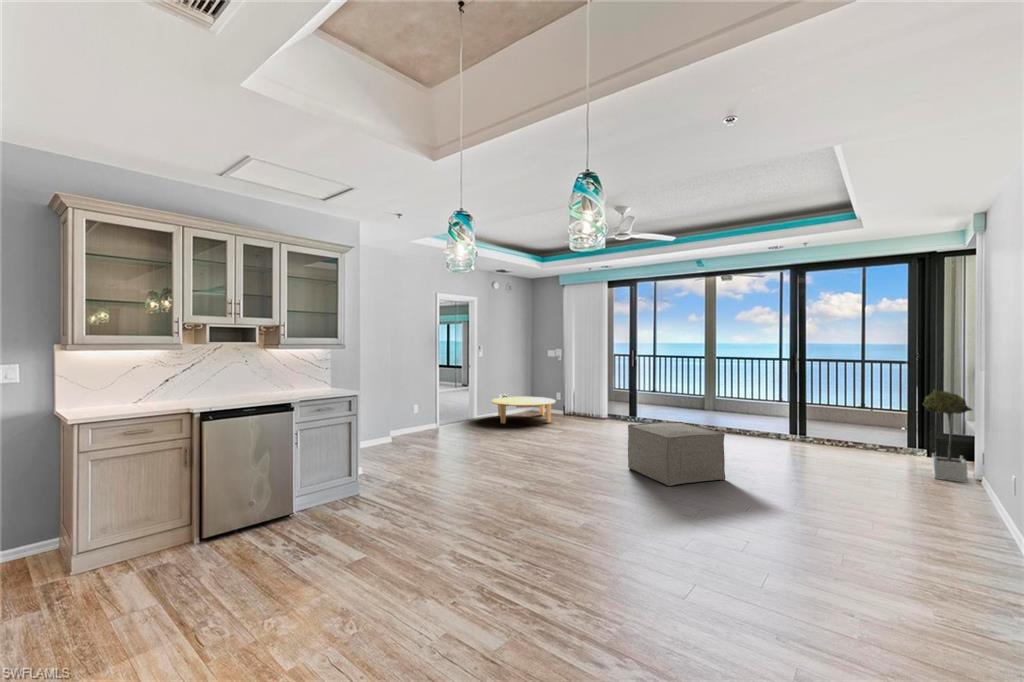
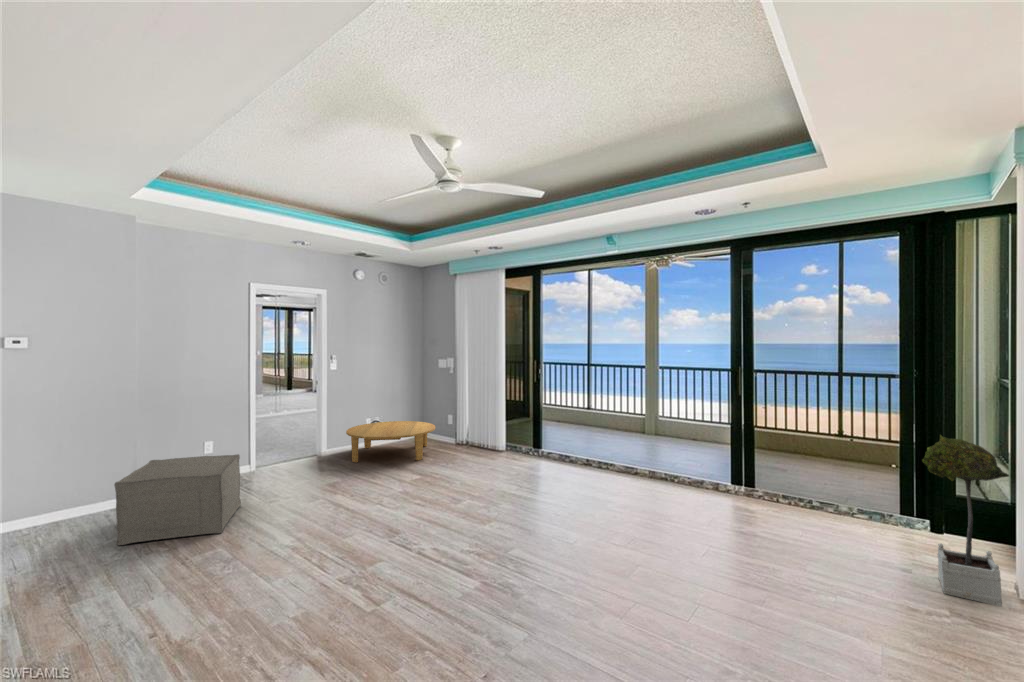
ottoman: present [628,422,726,486] -> present [114,454,241,545]

